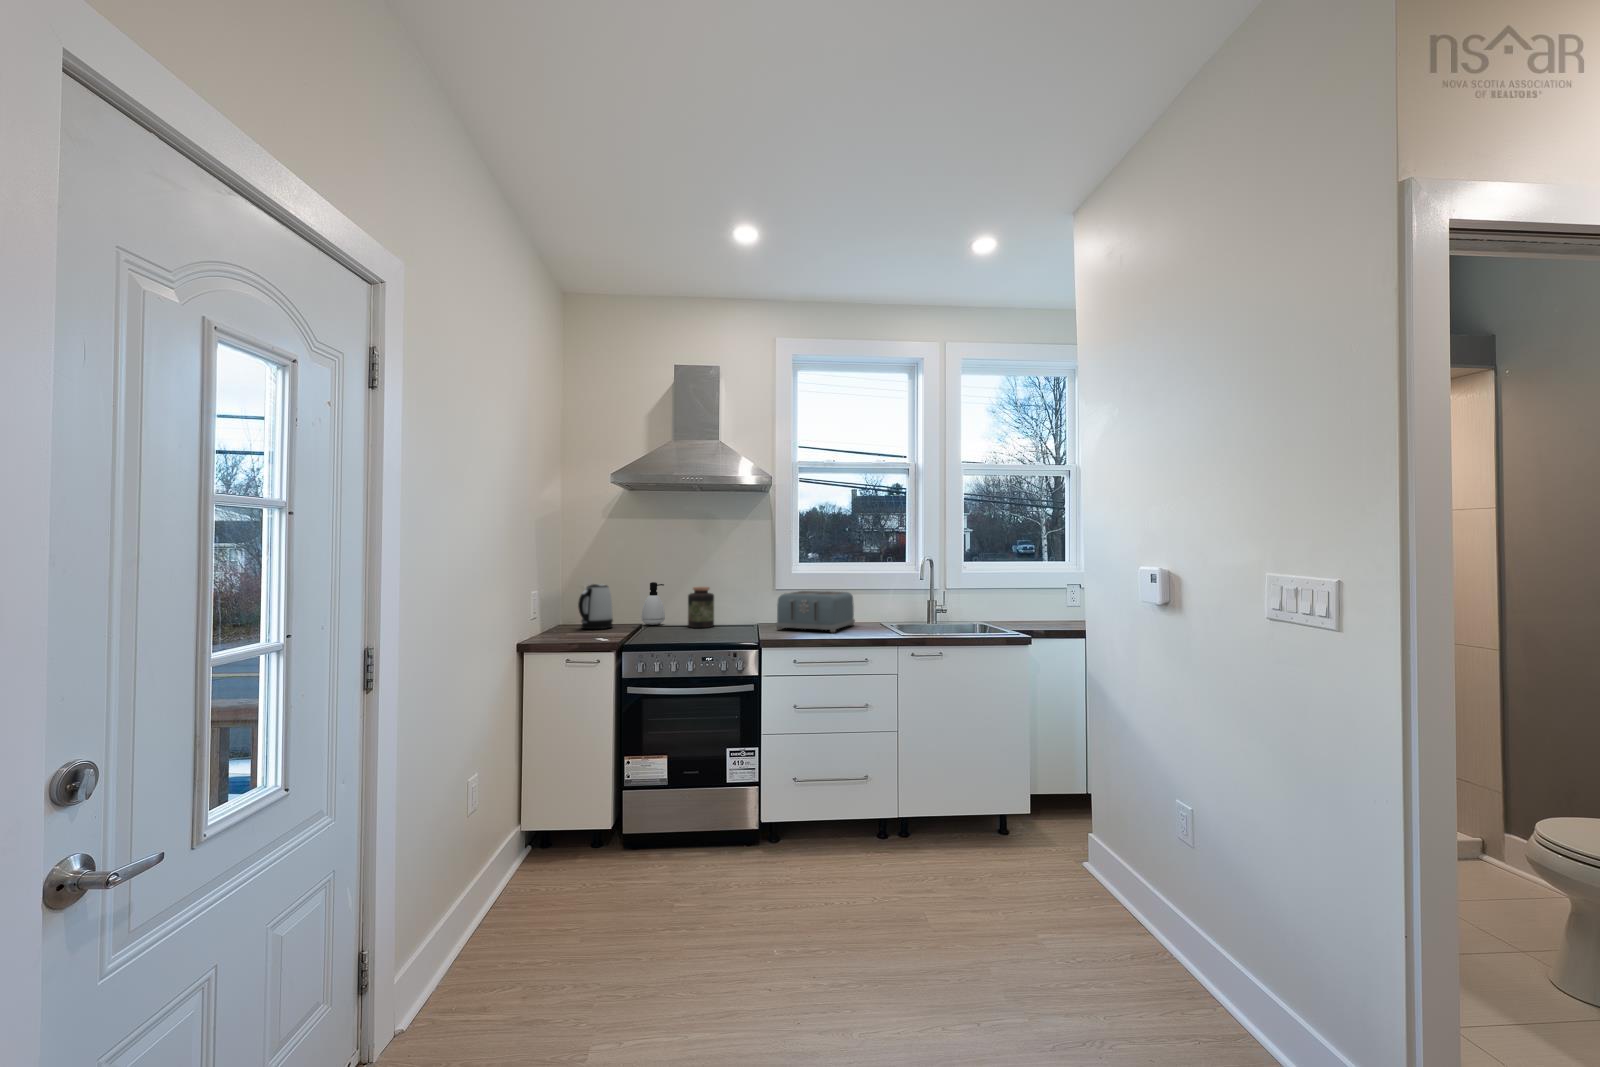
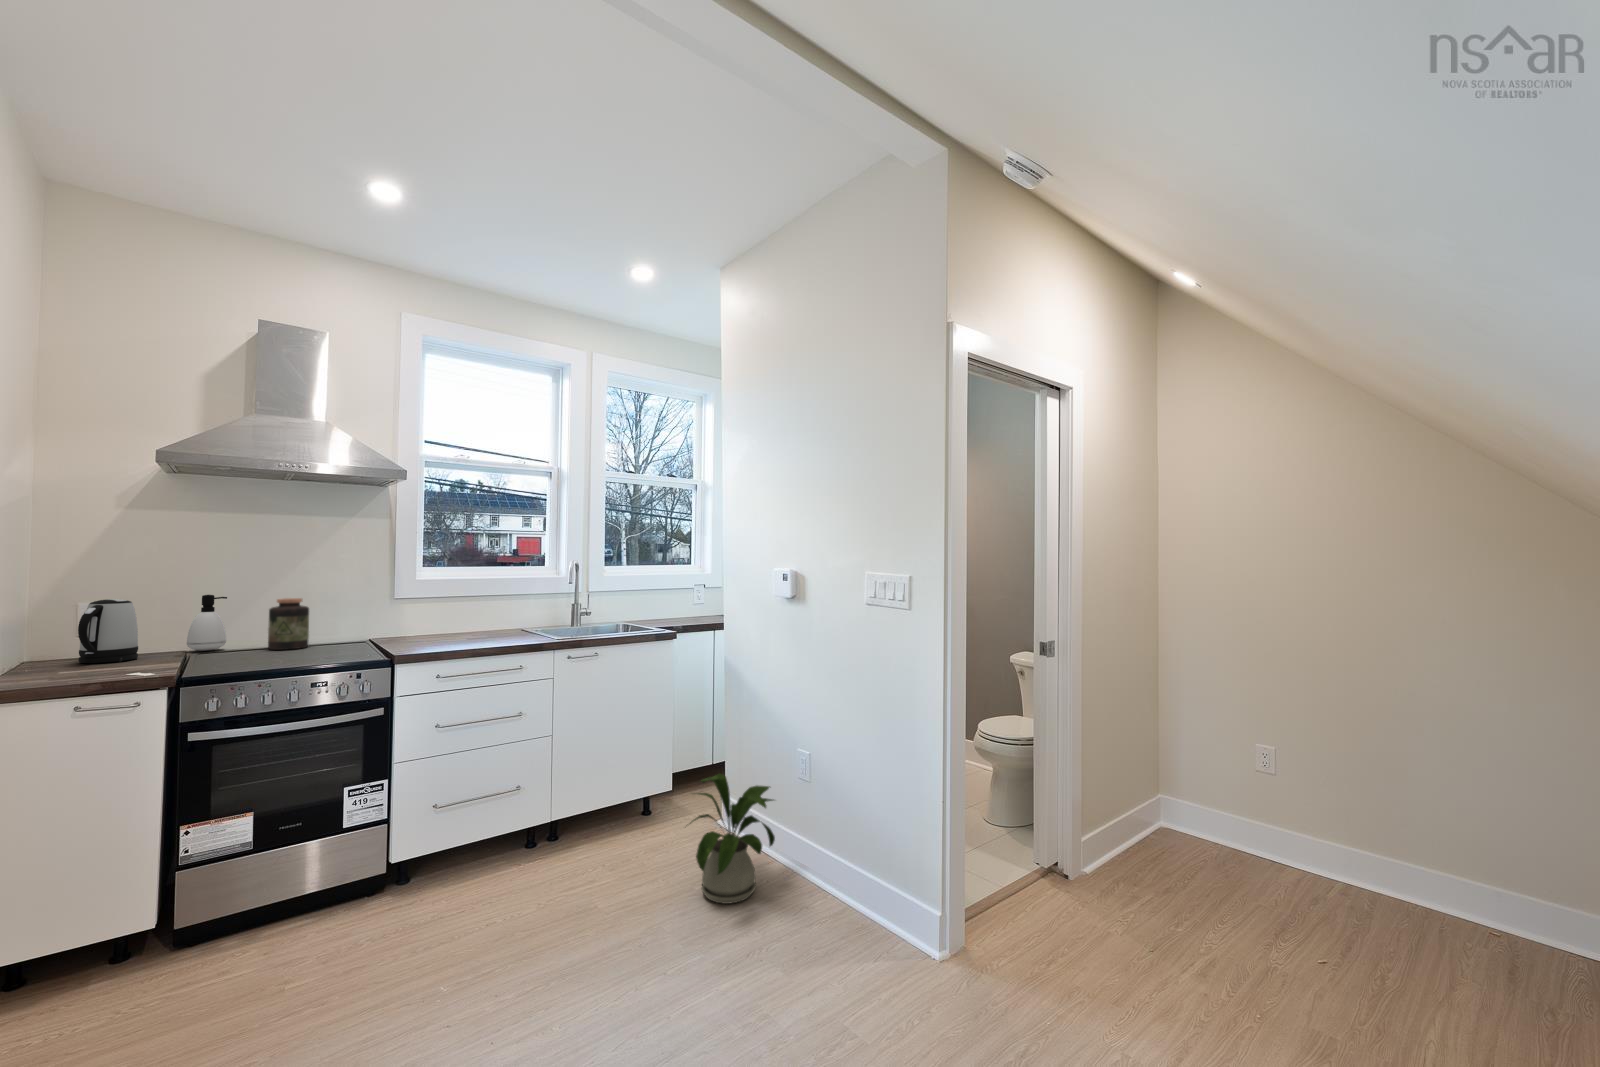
toaster: present [776,591,855,632] -> none [401,599,494,644]
house plant: none [1020,806,1142,968] -> present [692,774,775,904]

